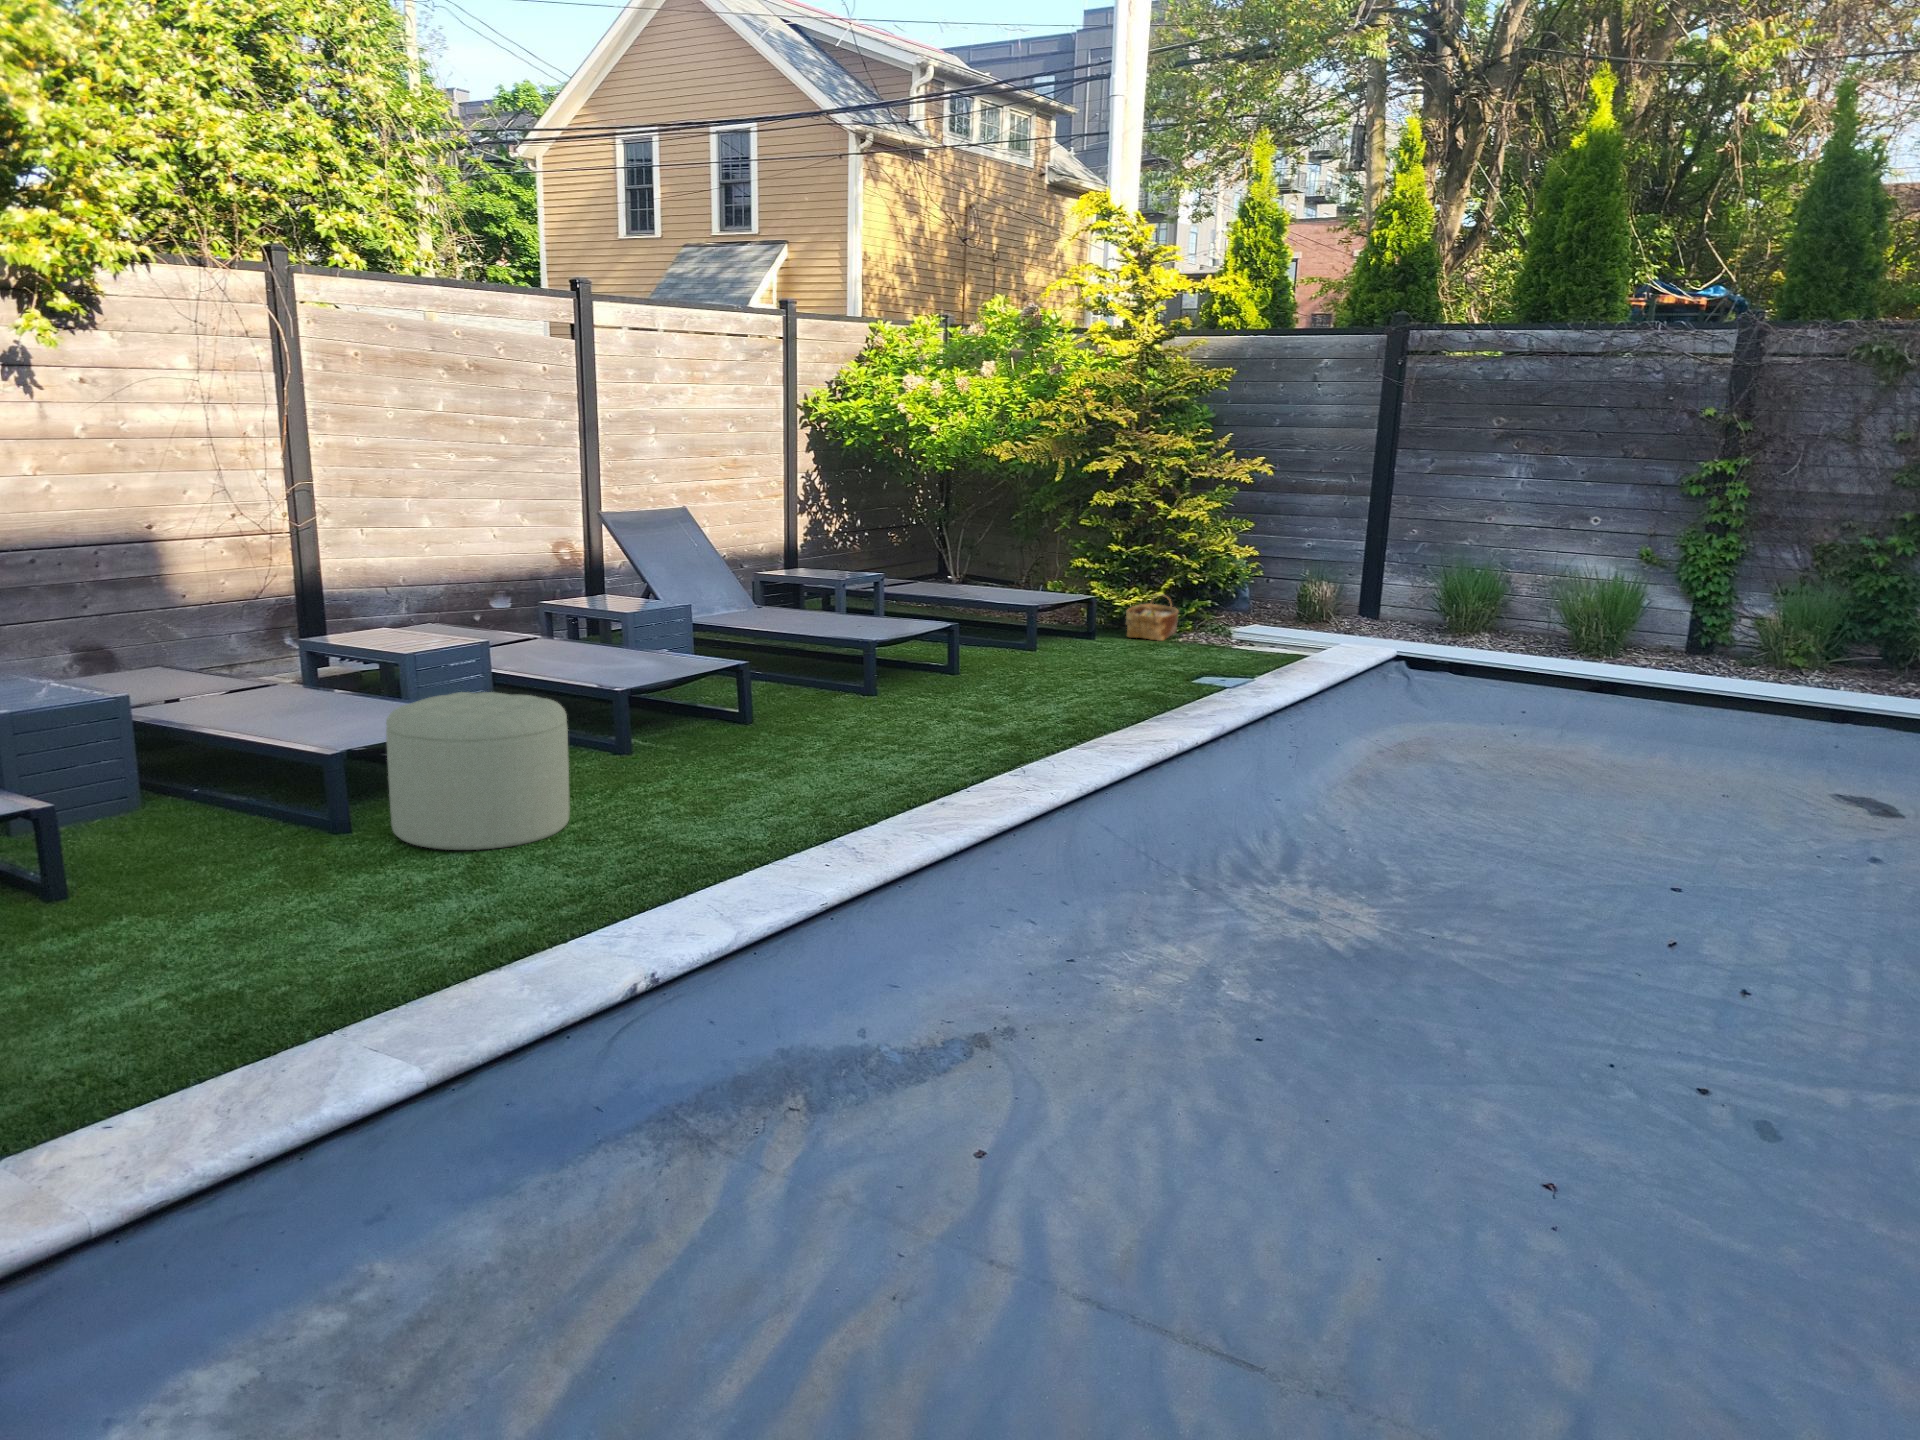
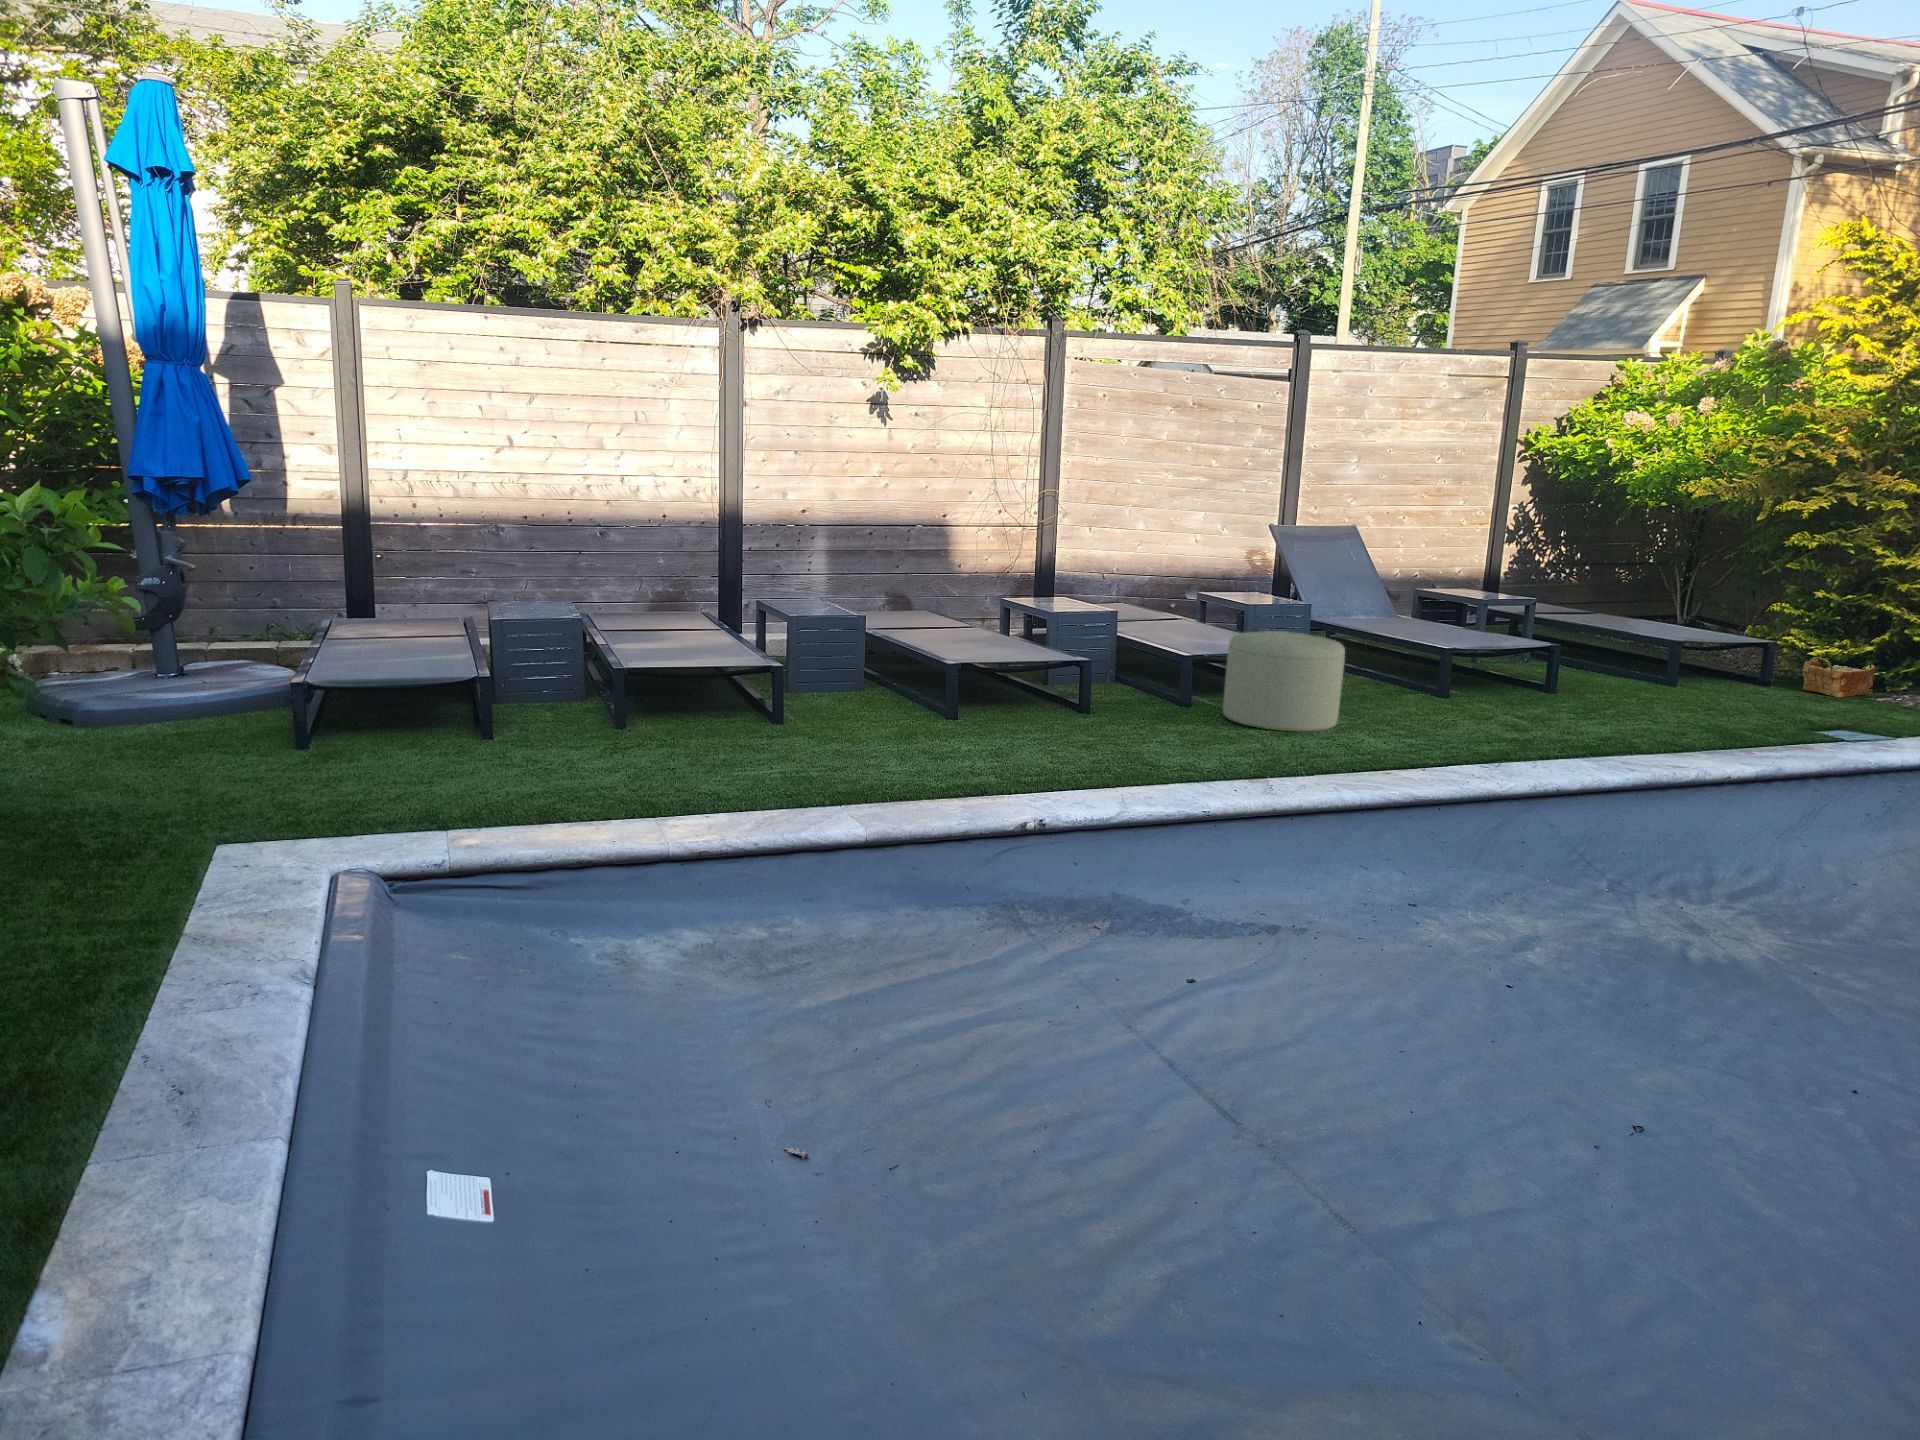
ottoman: present [386,692,570,850] -> present [1223,631,1345,732]

